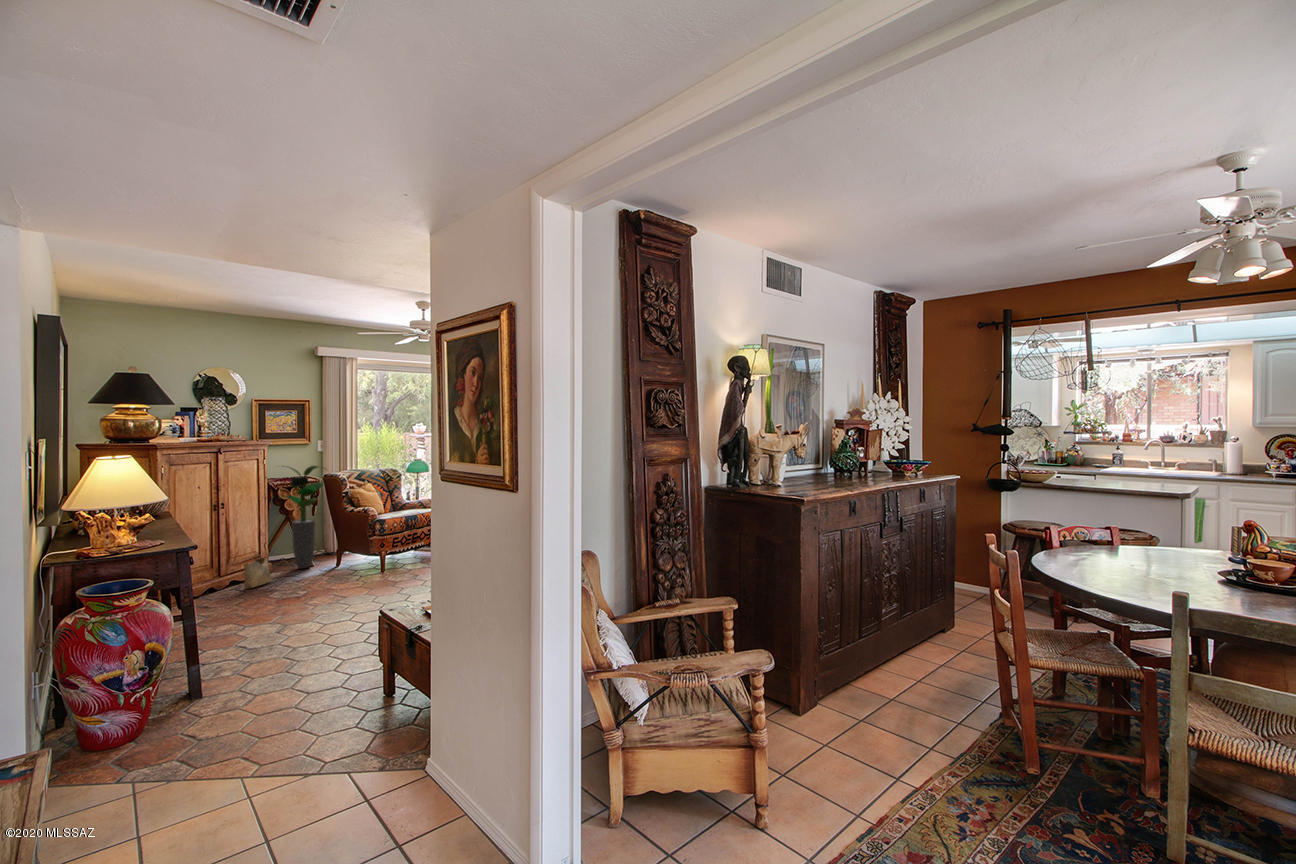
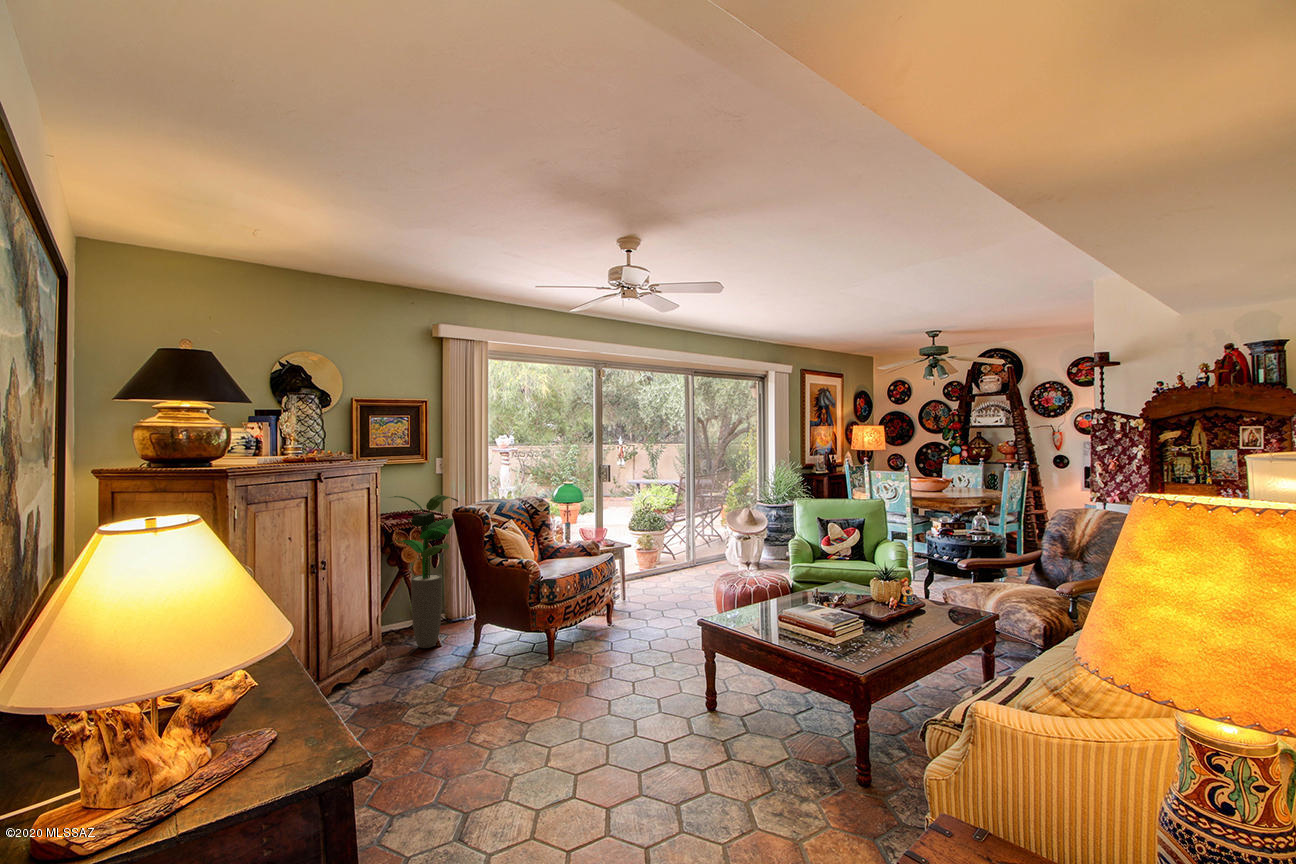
woven basket: present [244,555,271,588] -> none [353,626,391,696]

